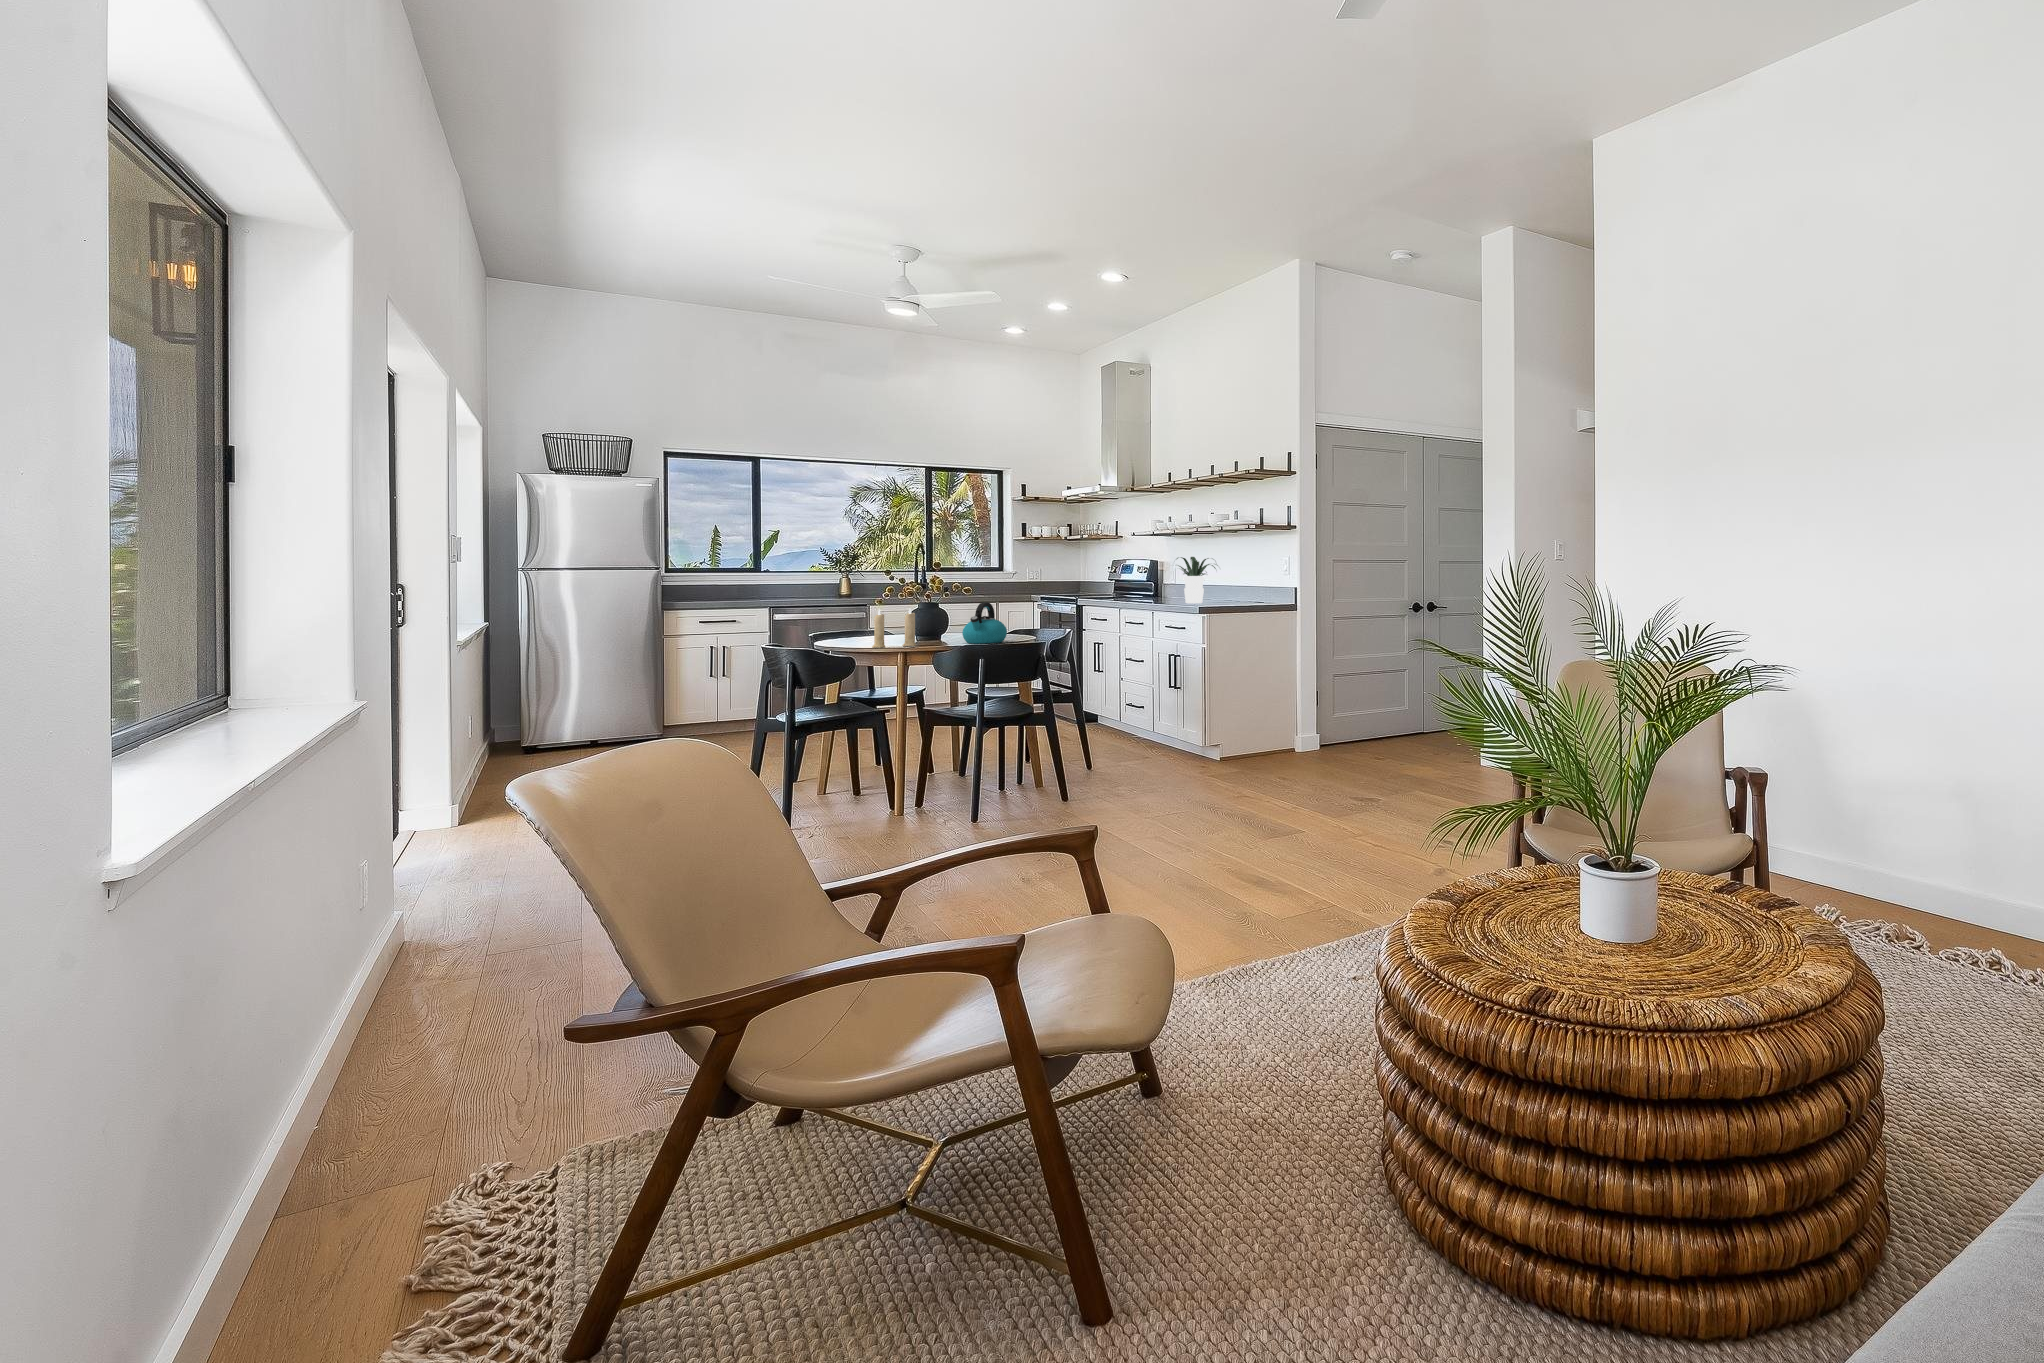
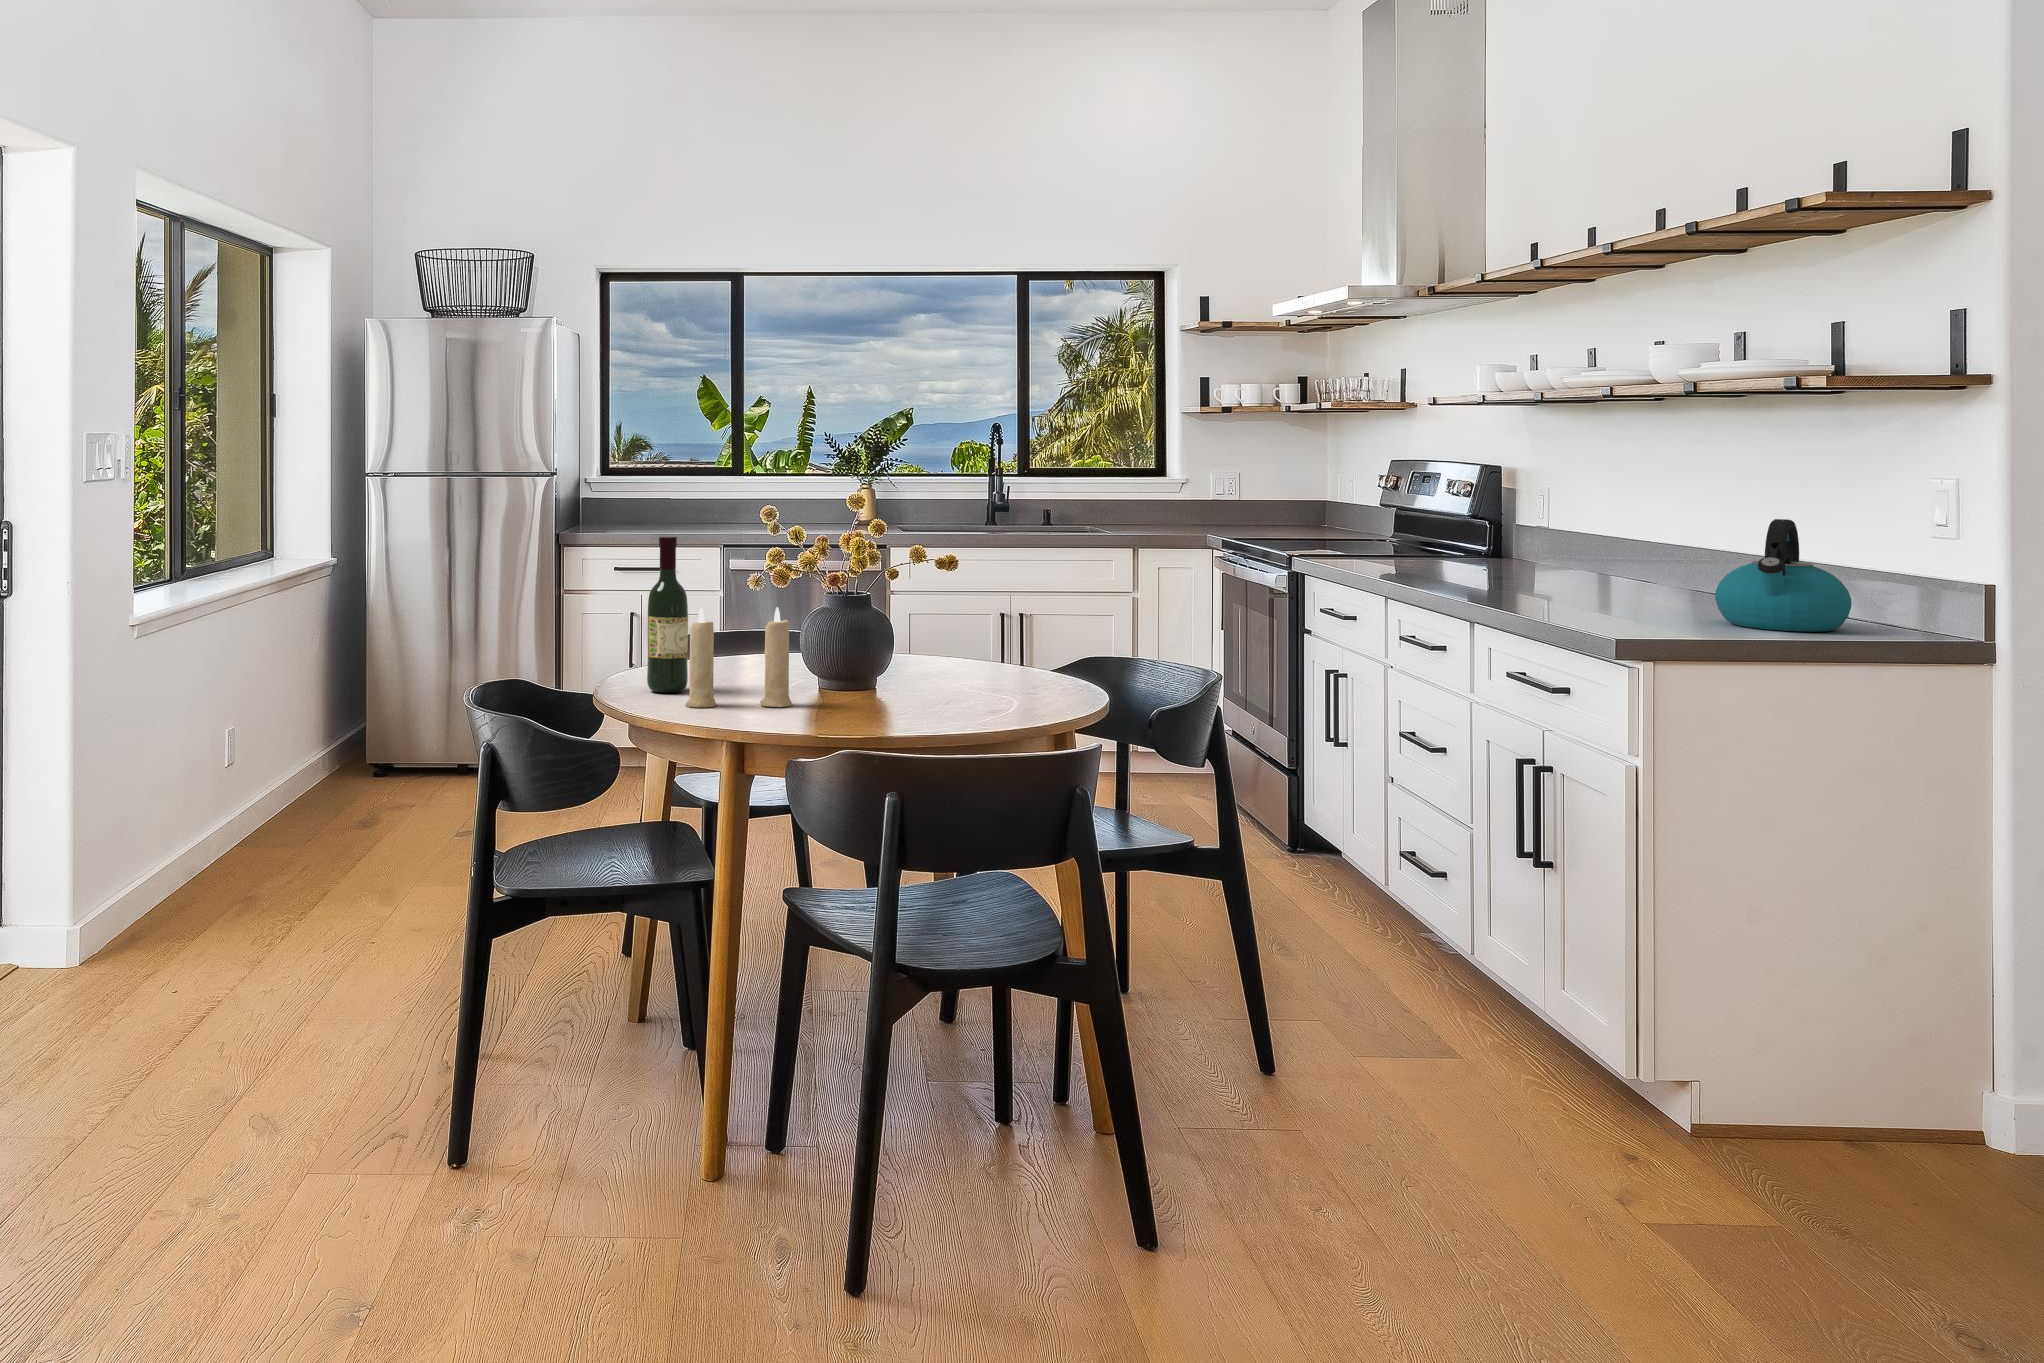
potted plant: present [1177,557,1218,603] -> none [1510,467,1696,603]
wine bottle: none [845,583,864,647] -> present [647,536,688,693]
kettle: present [962,602,1007,644] -> present [1715,519,1852,632]

